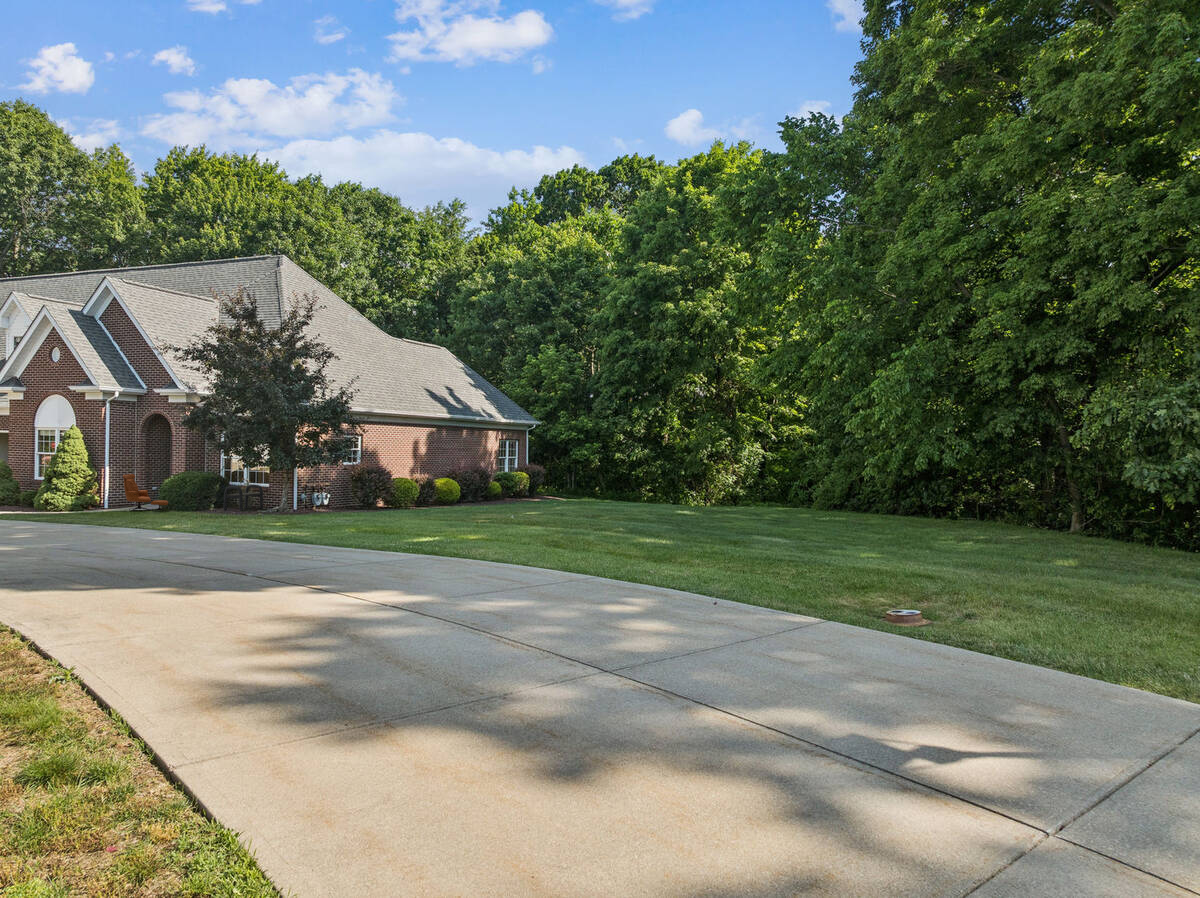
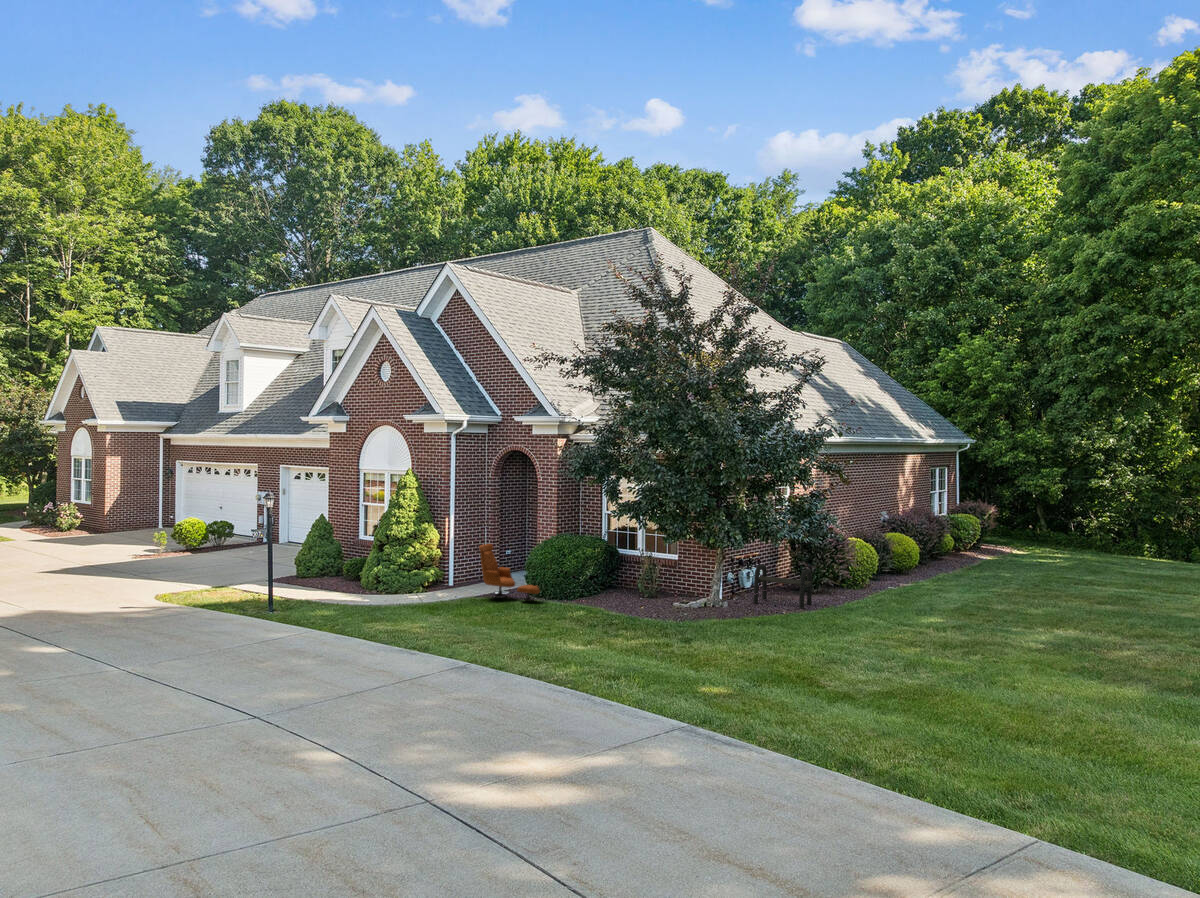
bench: present [223,485,263,511] -> present [753,564,812,609]

